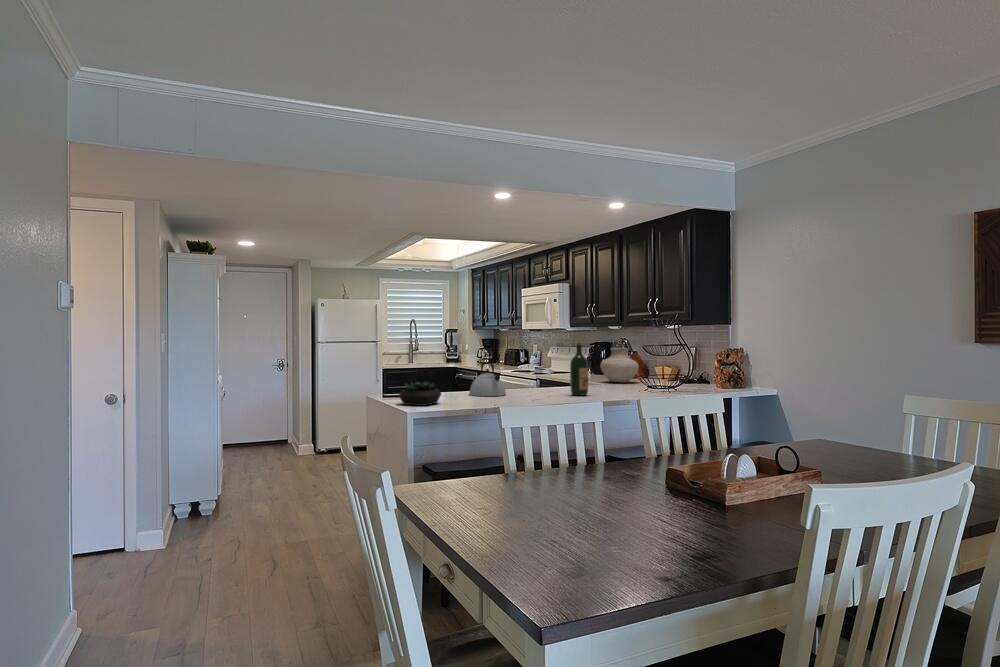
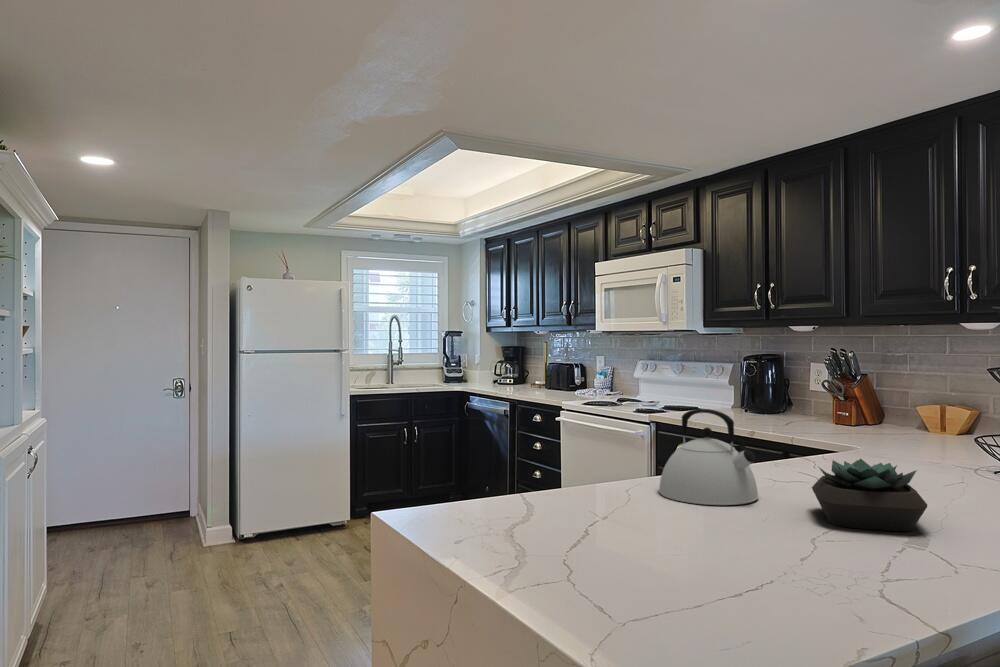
wine bottle: present [570,342,588,396] -> none [907,360,962,496]
vase: present [600,348,639,383] -> none [818,367,903,436]
succulent plant: present [399,382,441,405] -> present [812,459,927,531]

